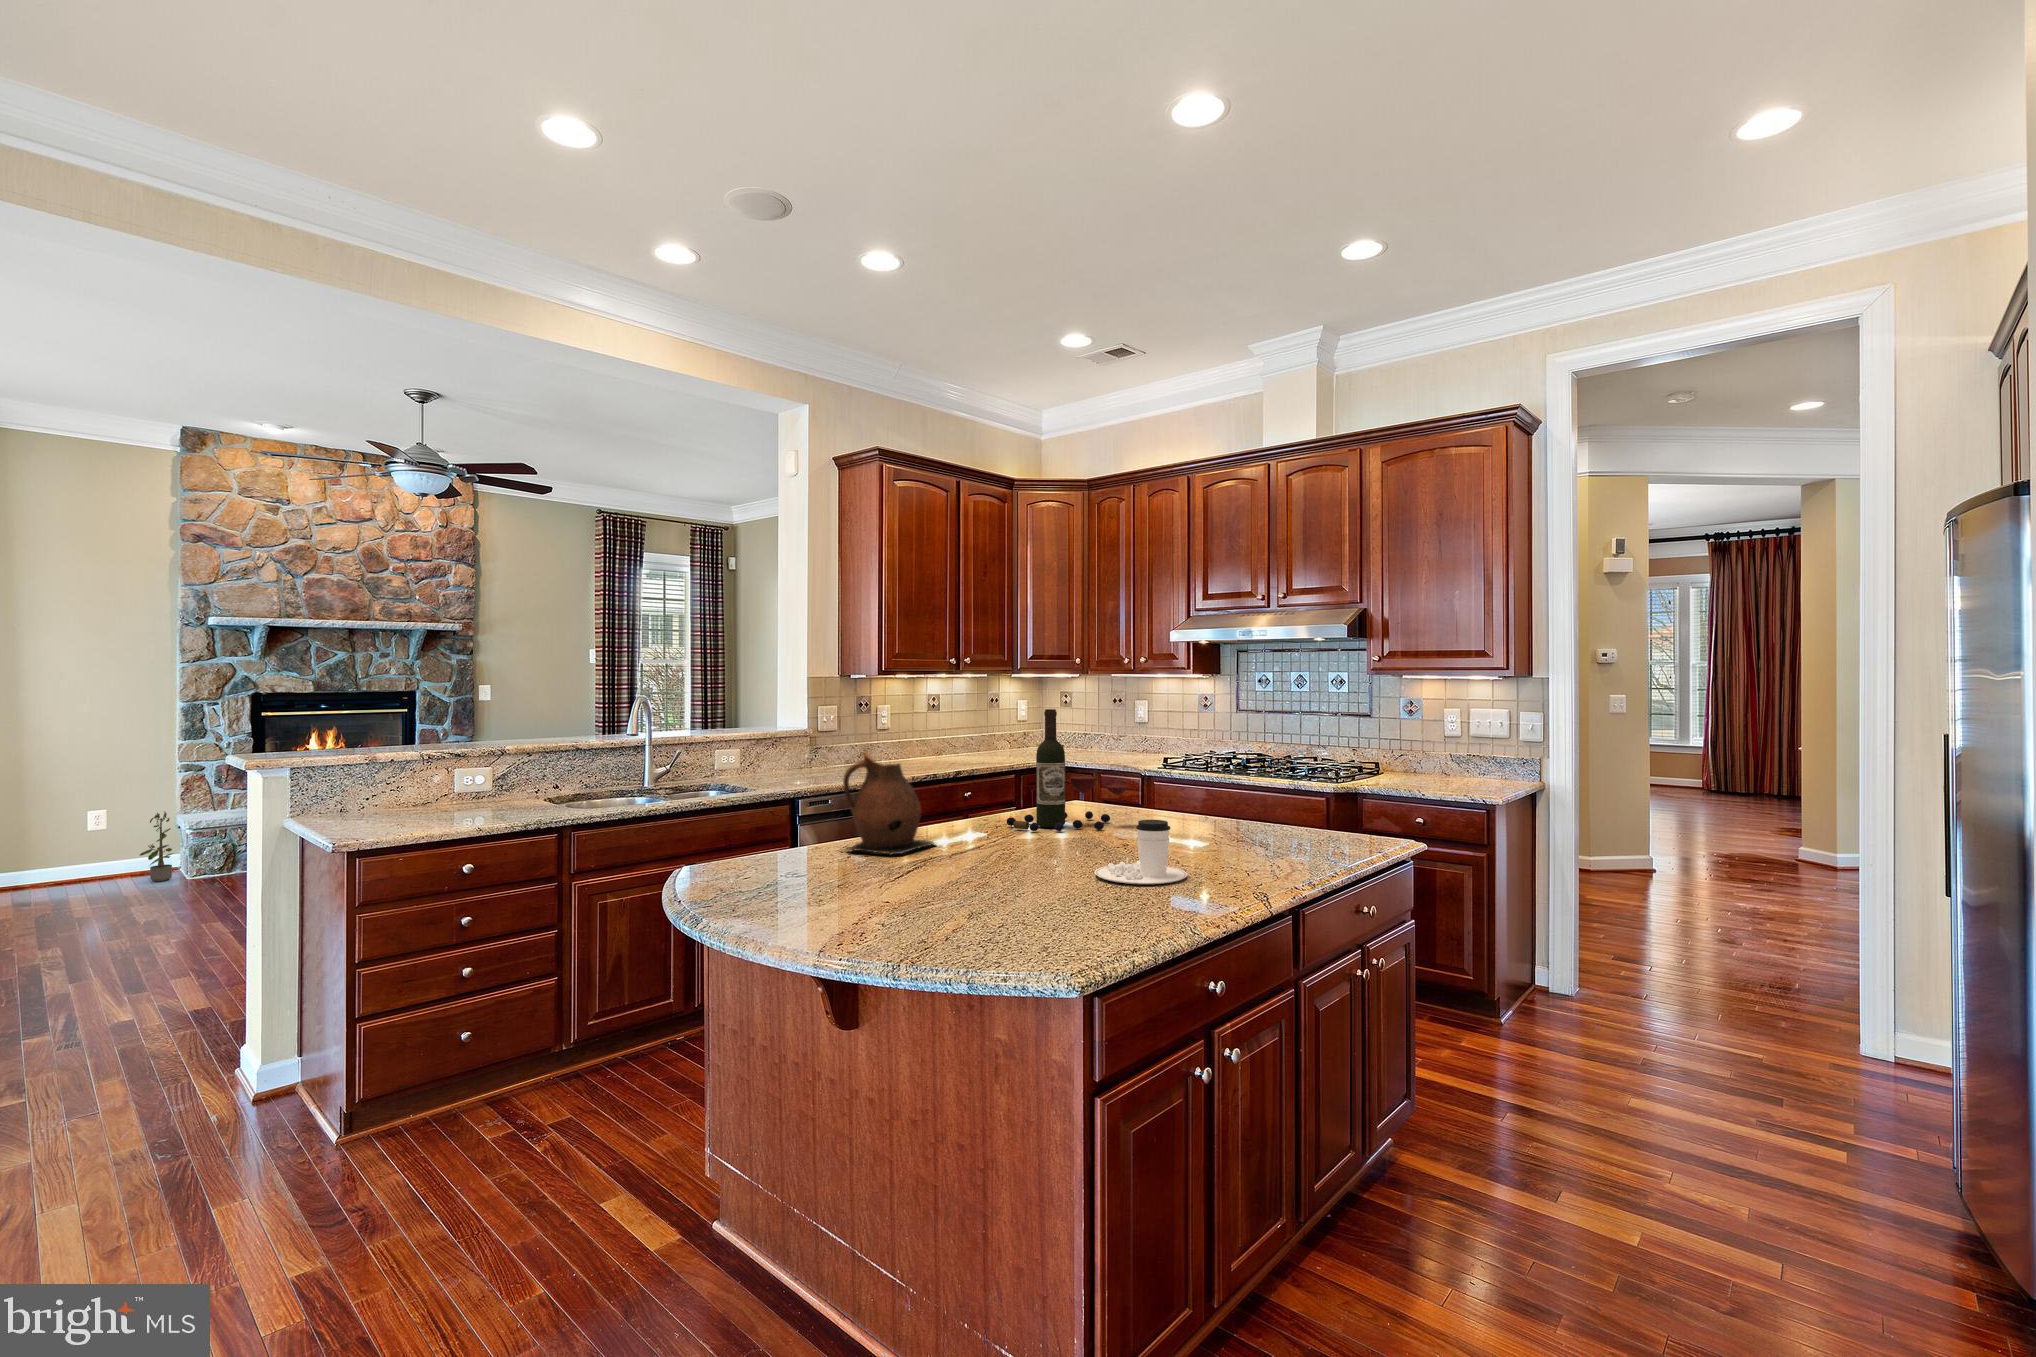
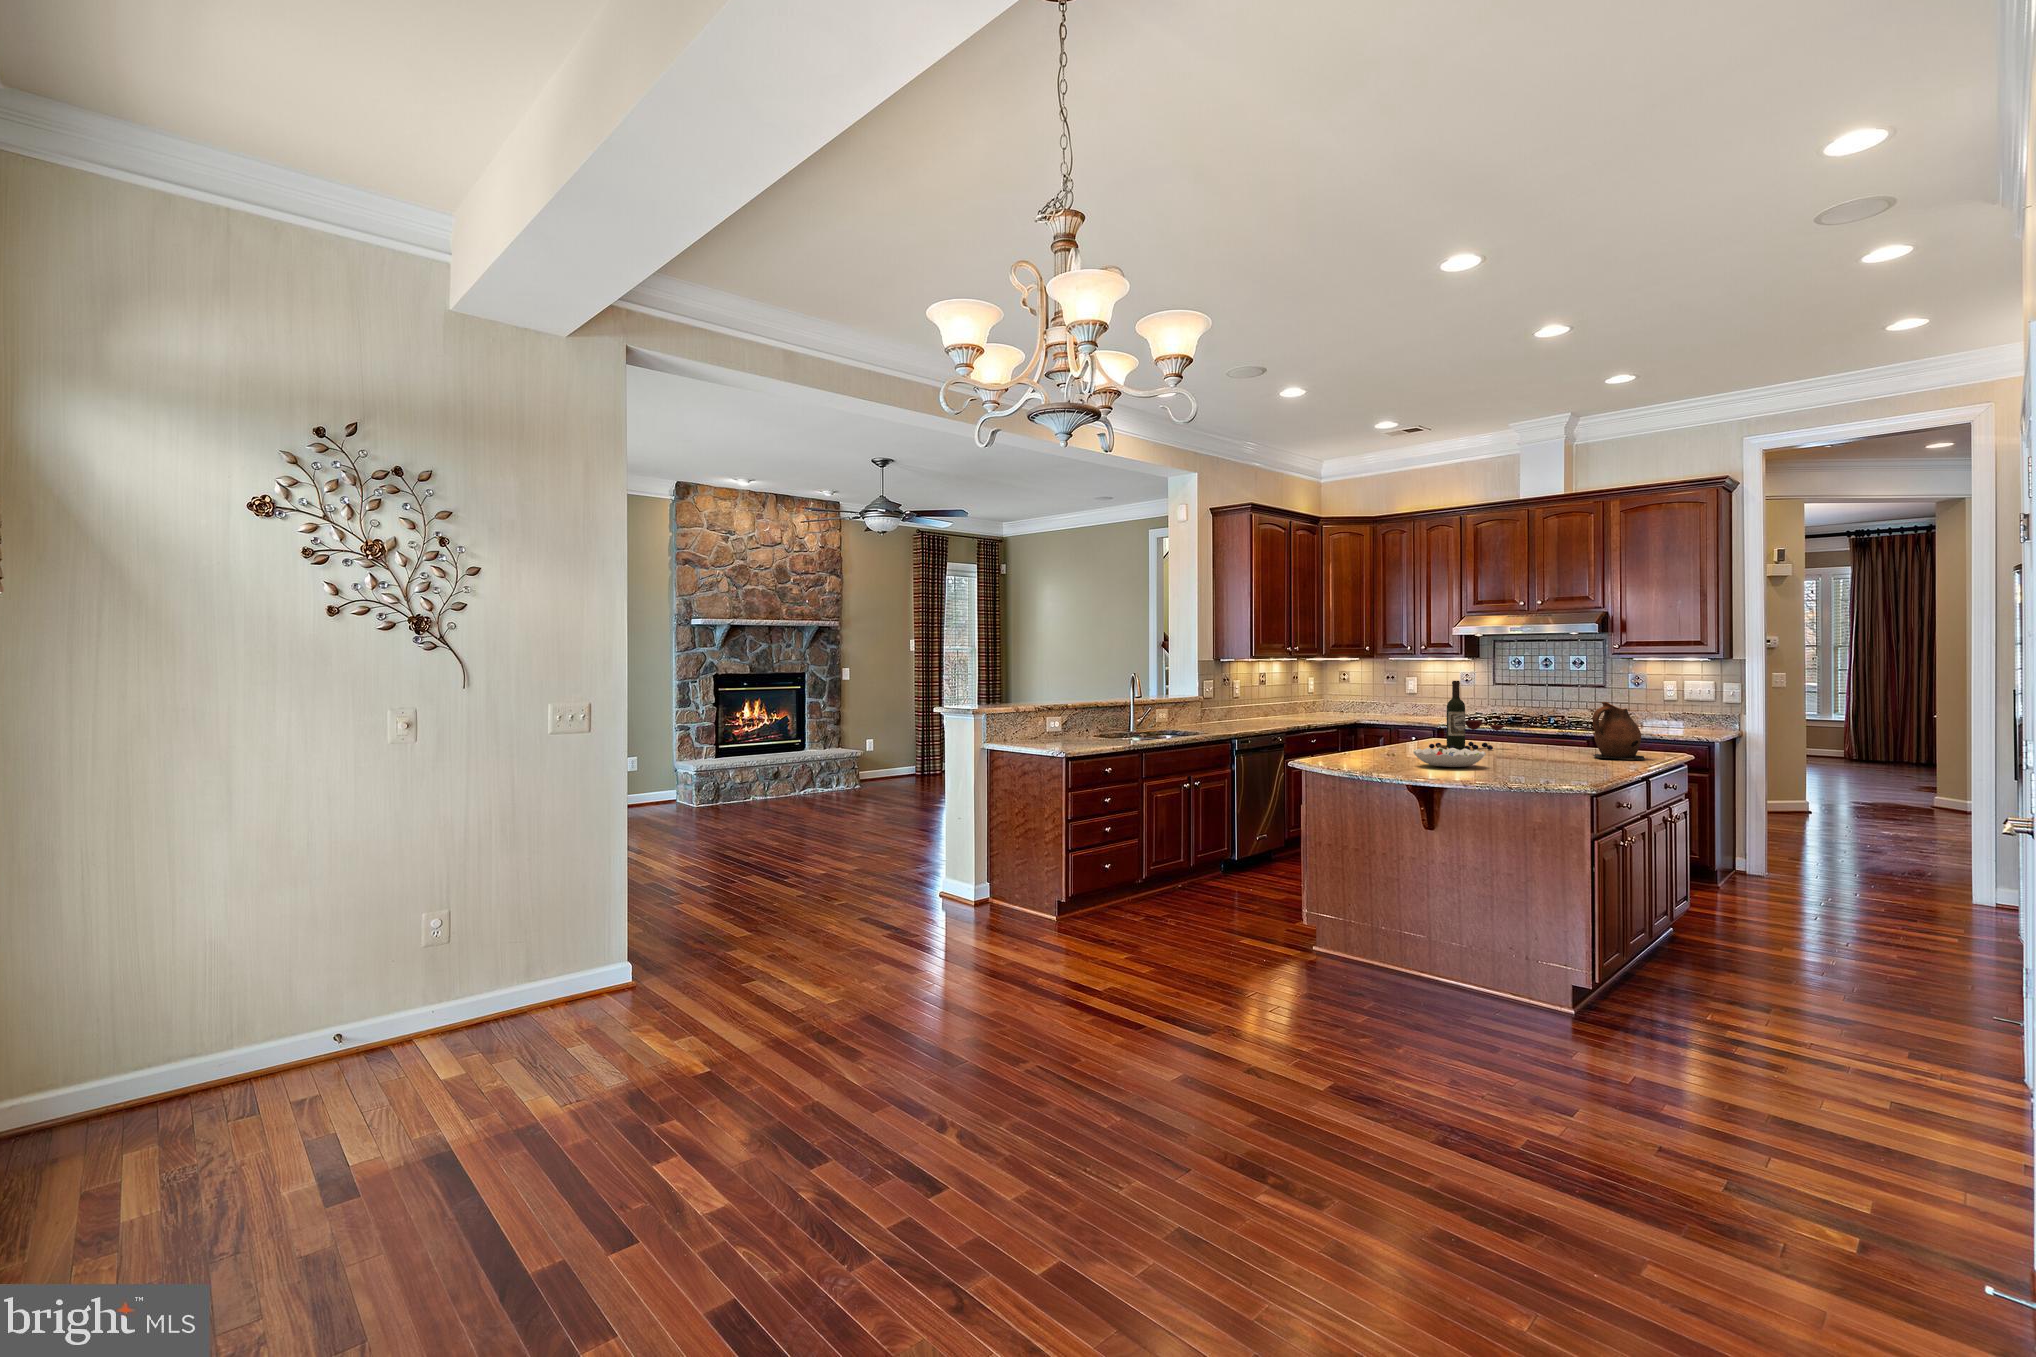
ceramic pitcher: present [843,752,934,855] -> present [1592,702,1645,760]
potted plant: present [140,812,173,881] -> none [656,759,680,810]
coffee cup: present [1095,820,1187,884] -> none [1534,735,1588,765]
decorative bowl: none [839,844,974,893] -> present [1413,747,1486,767]

